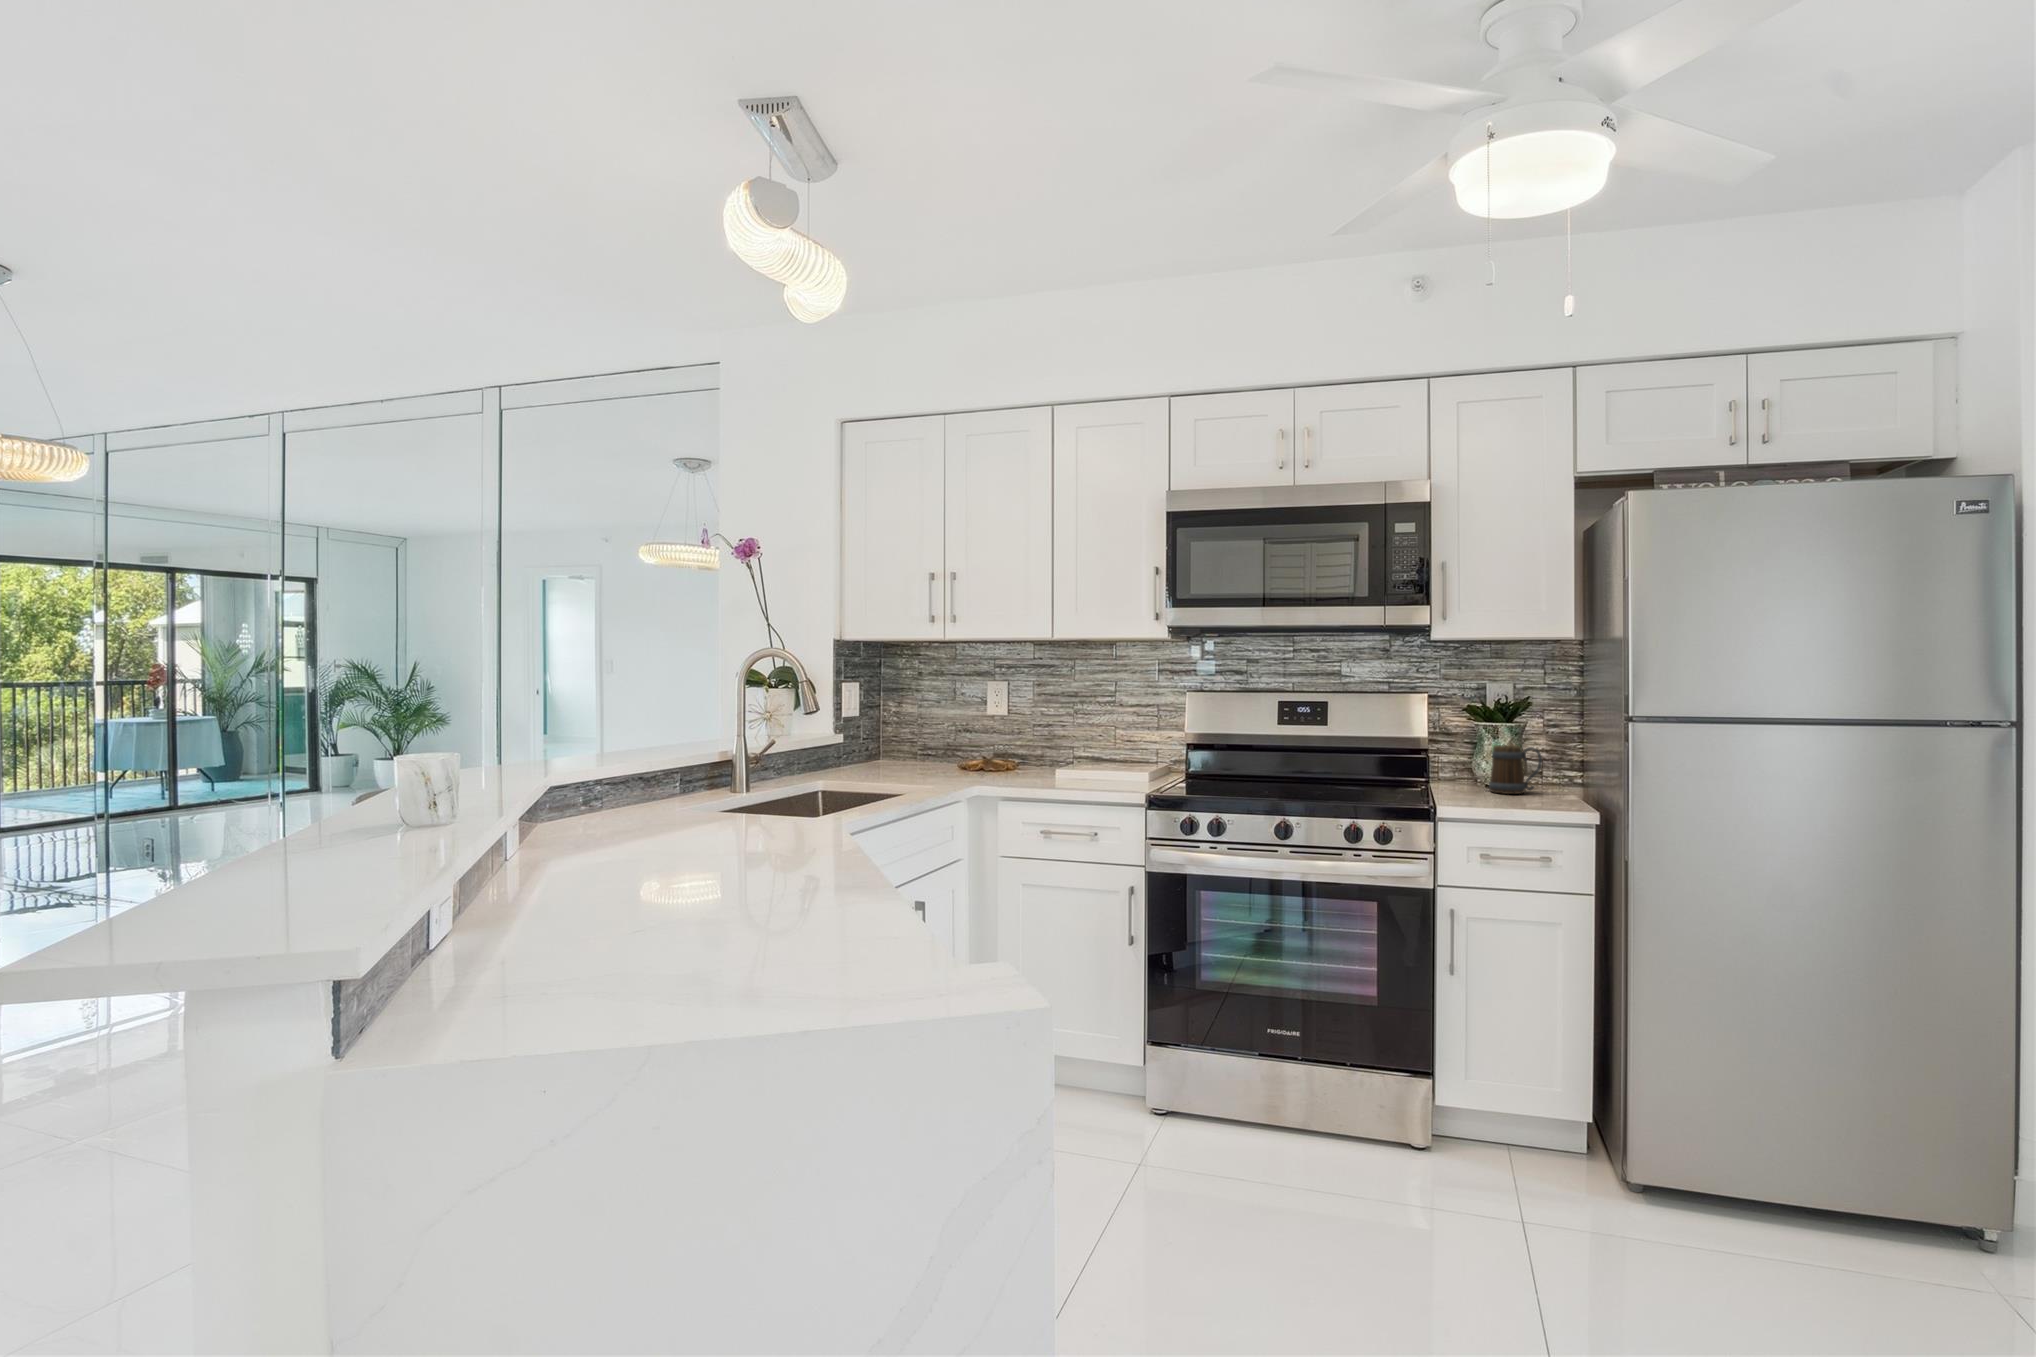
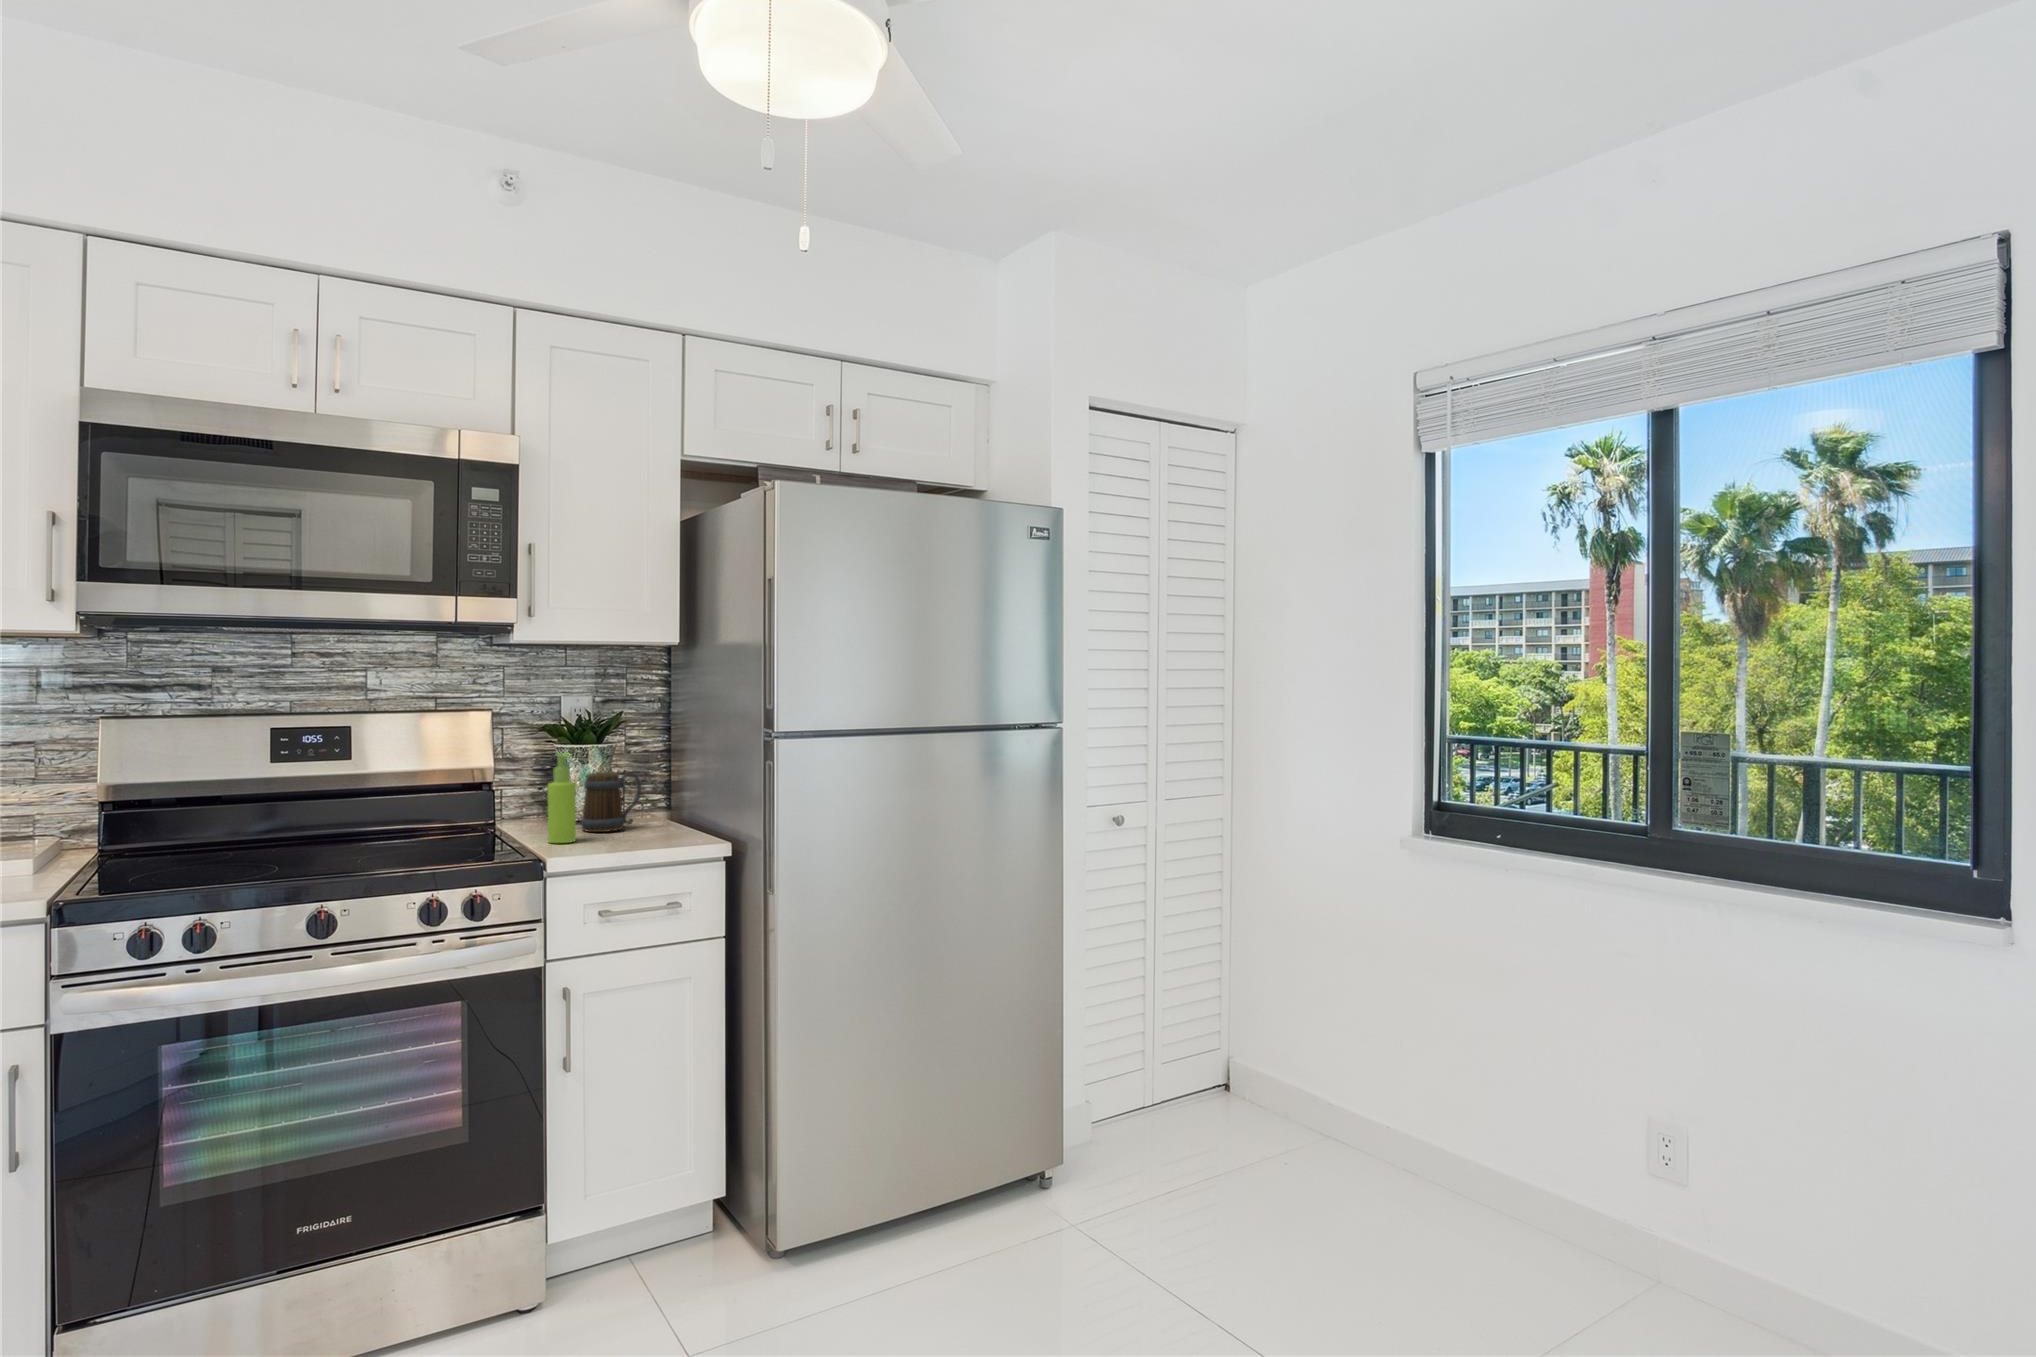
soap dispenser: none [1453,726,1476,798] -> present [548,753,576,843]

